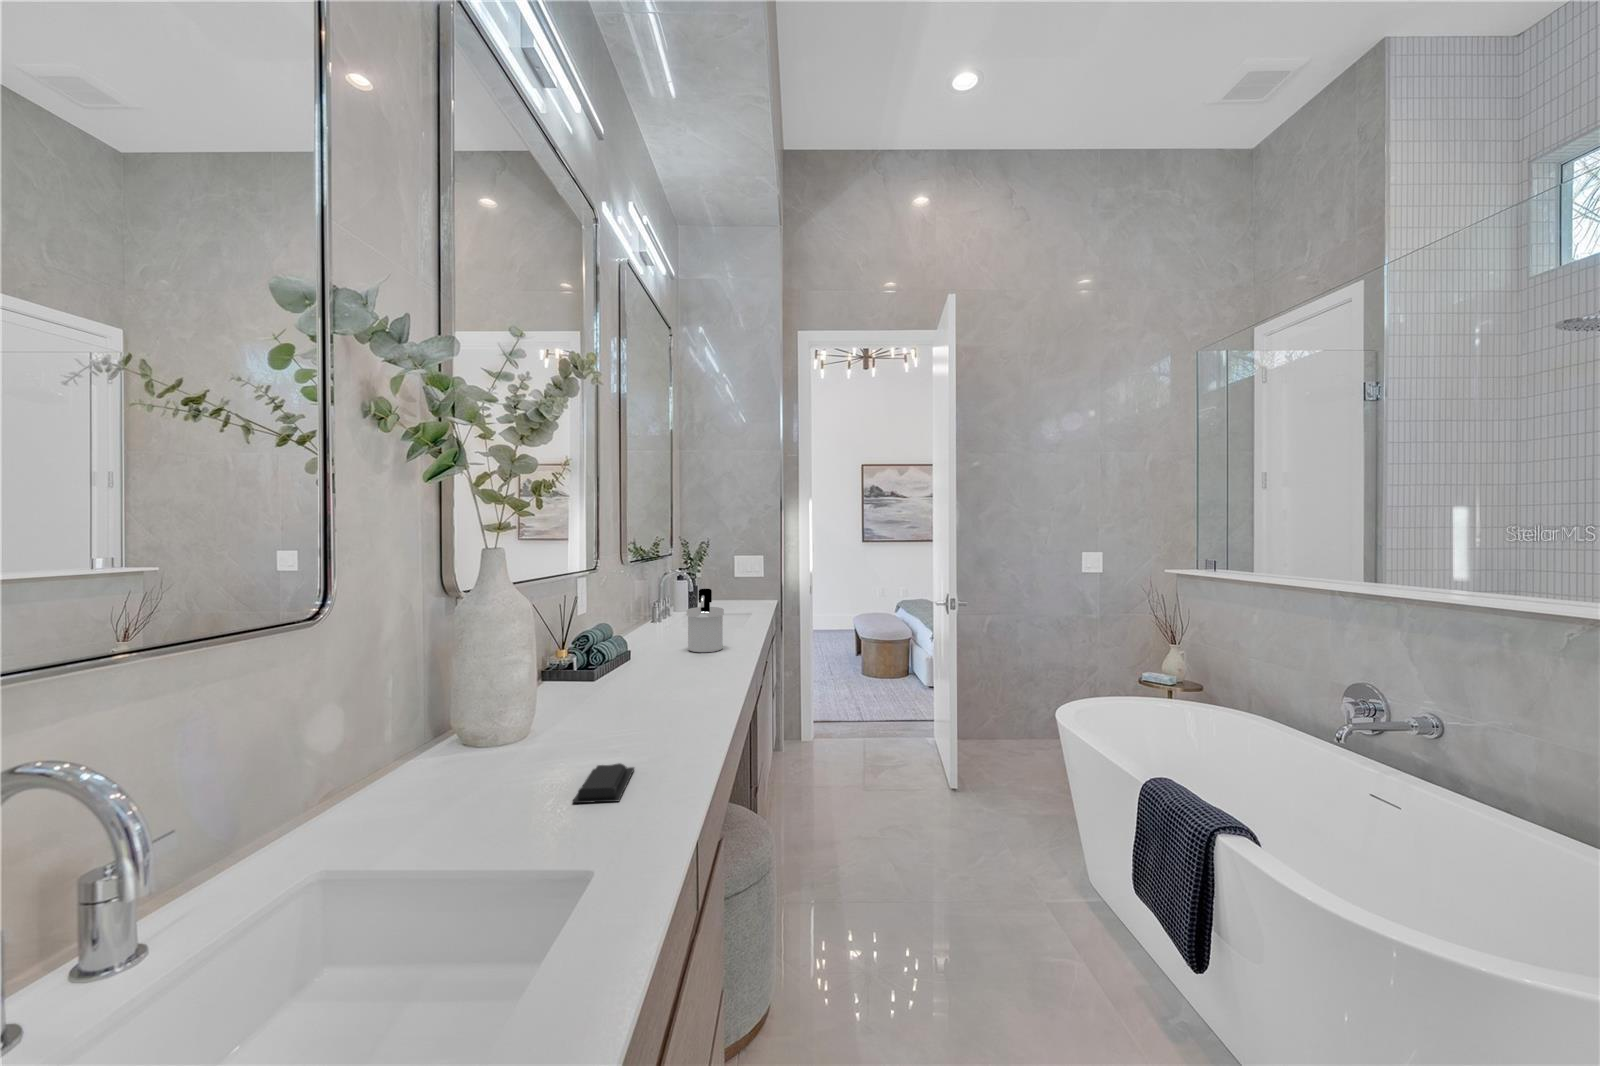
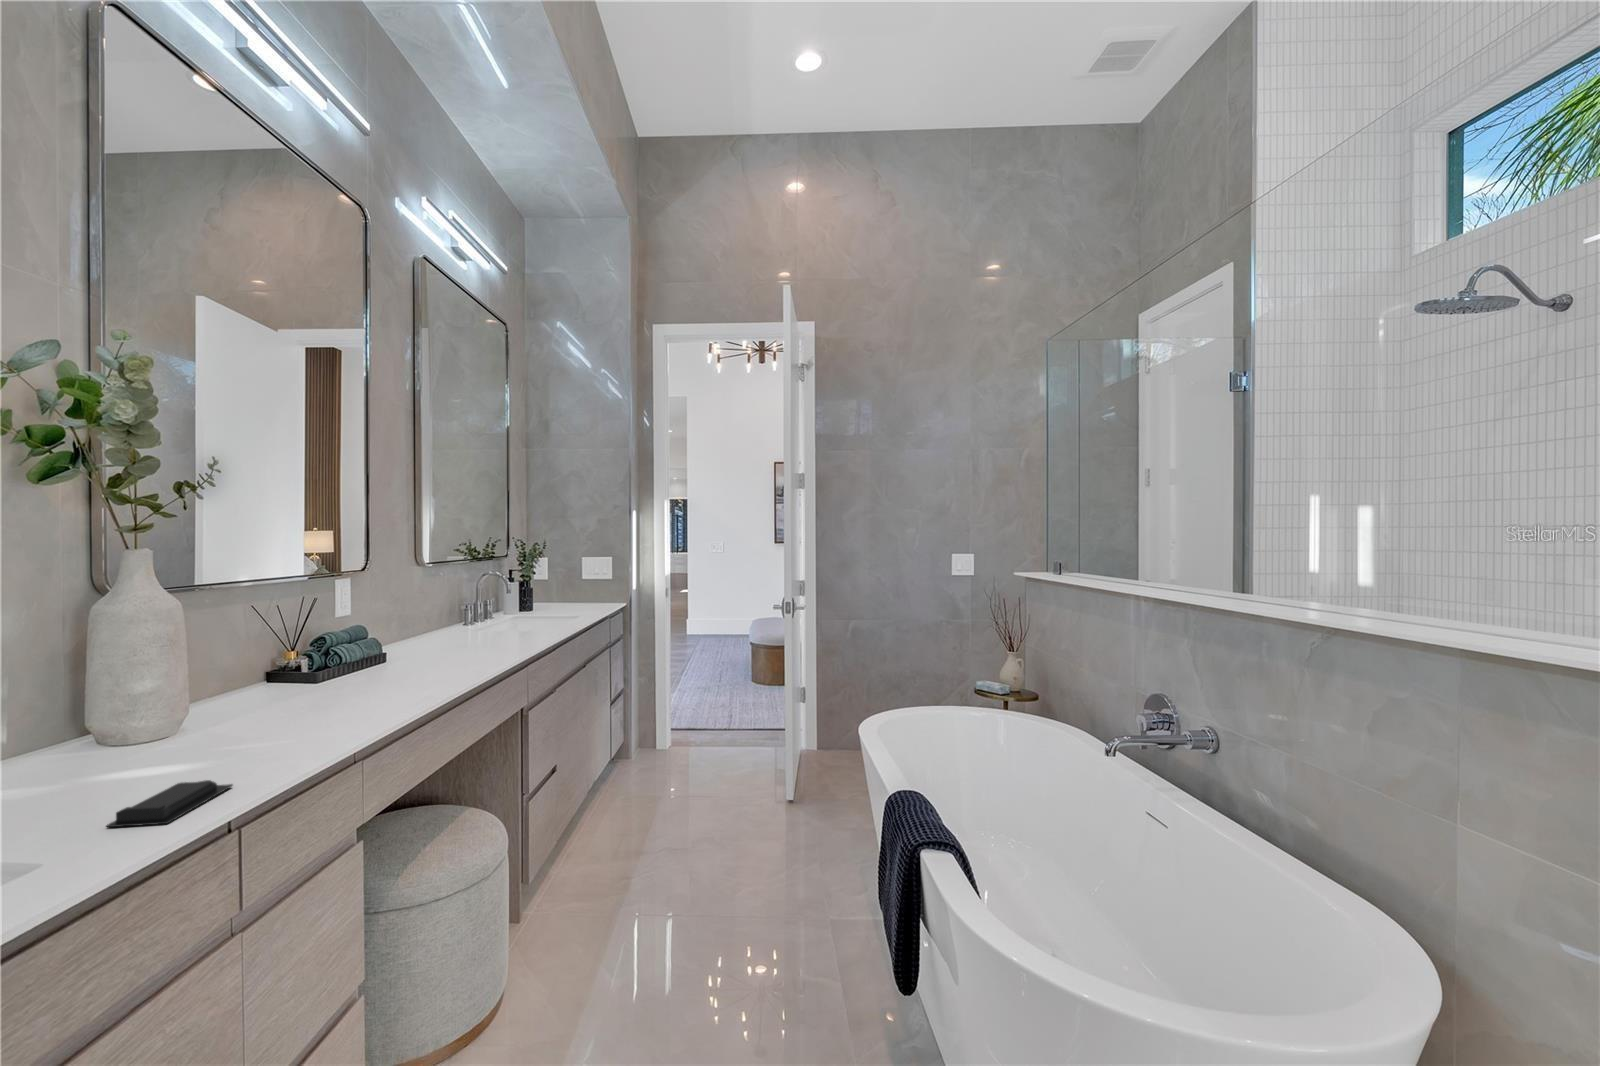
soap dispenser: present [687,589,724,652] -> none [462,588,507,657]

